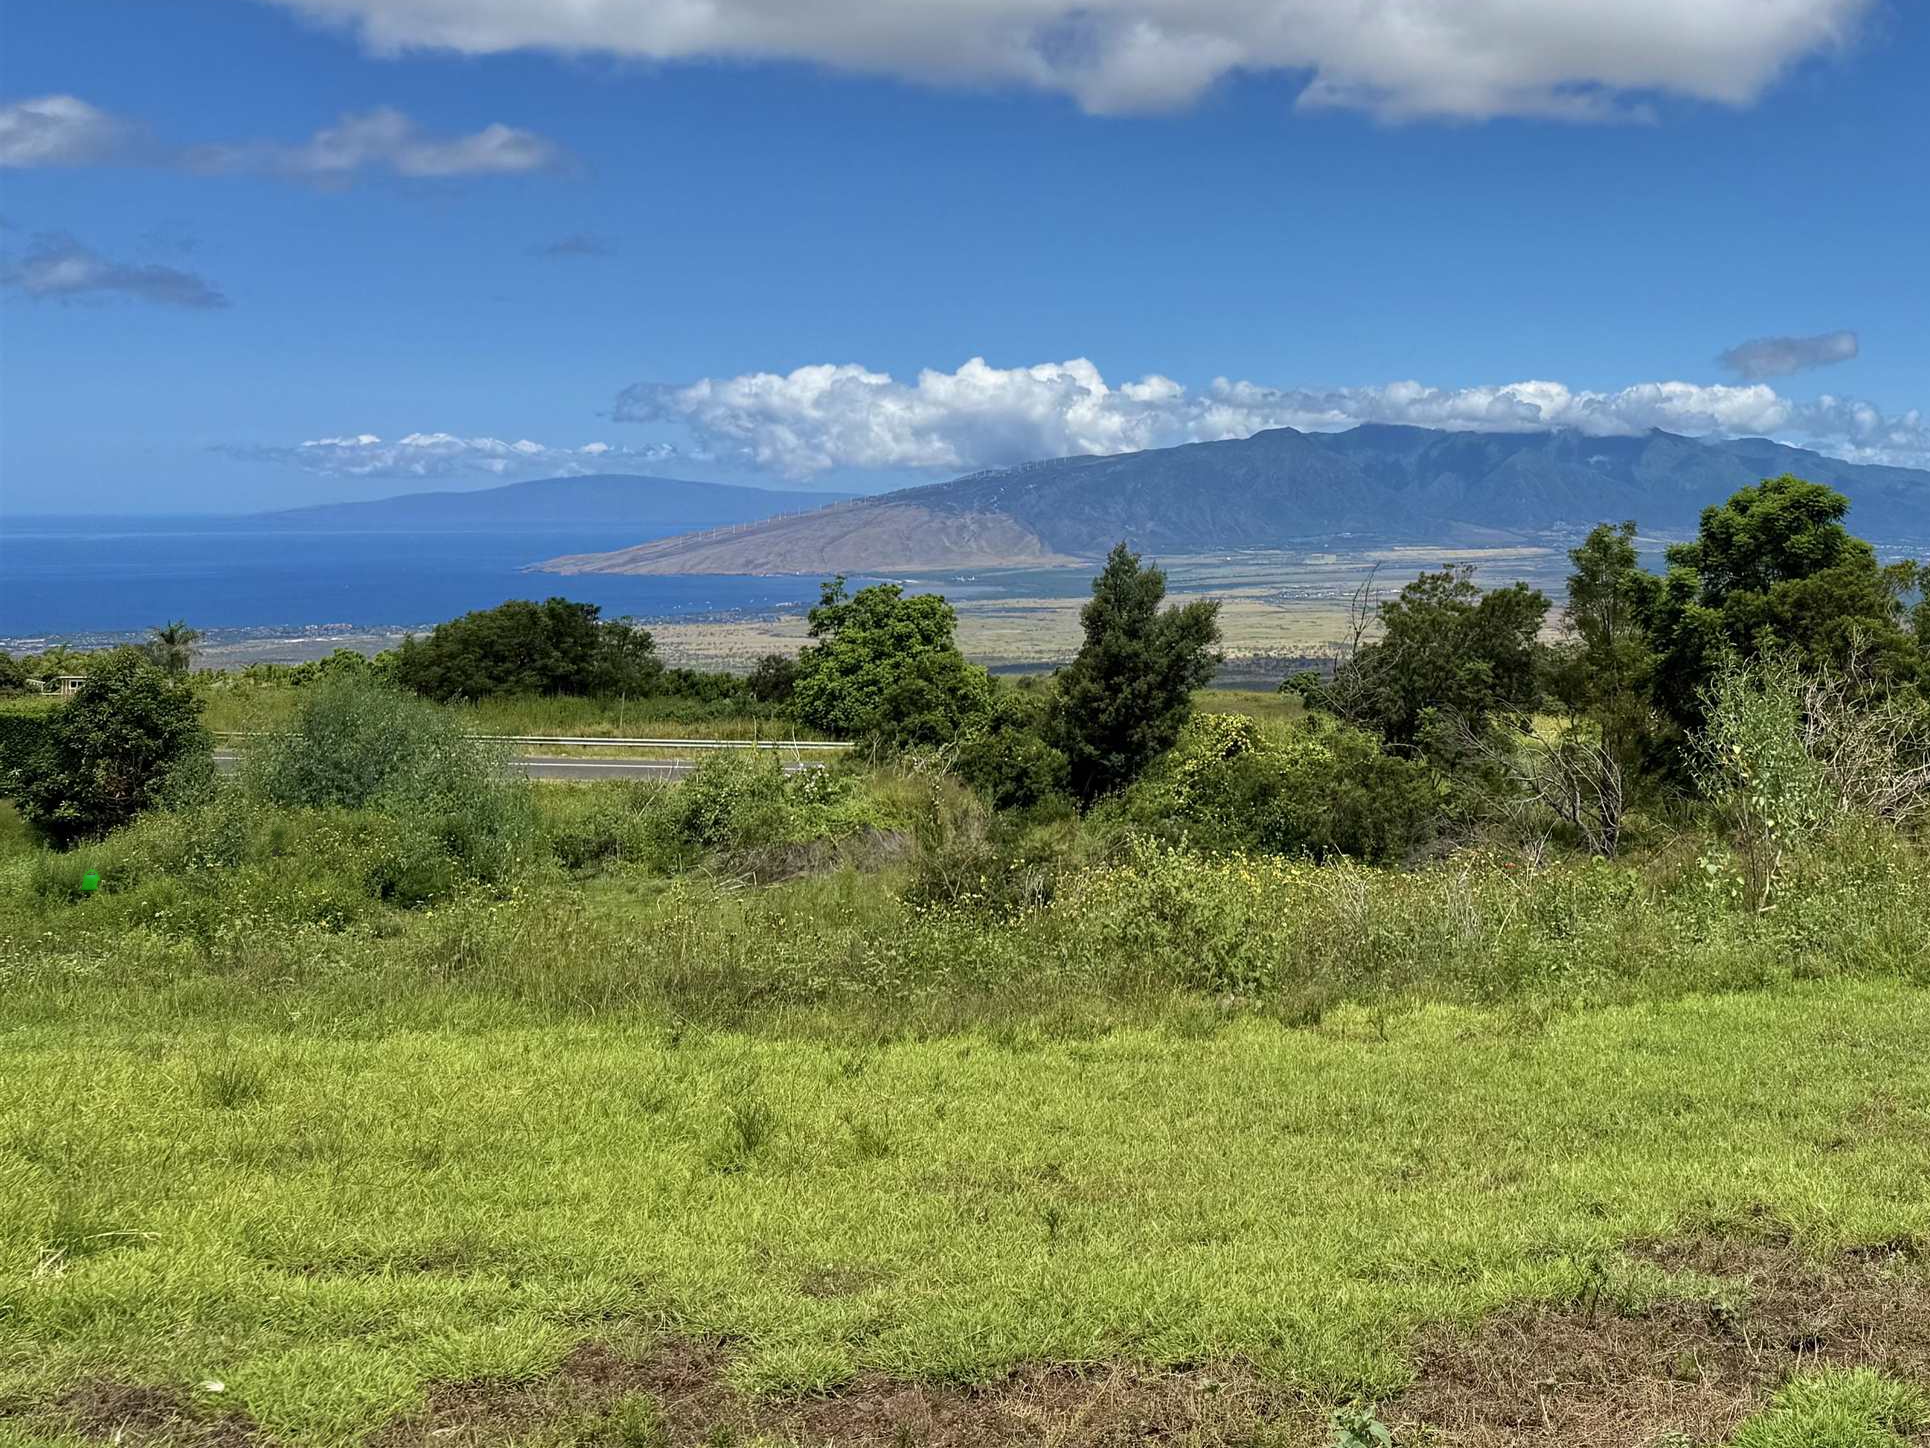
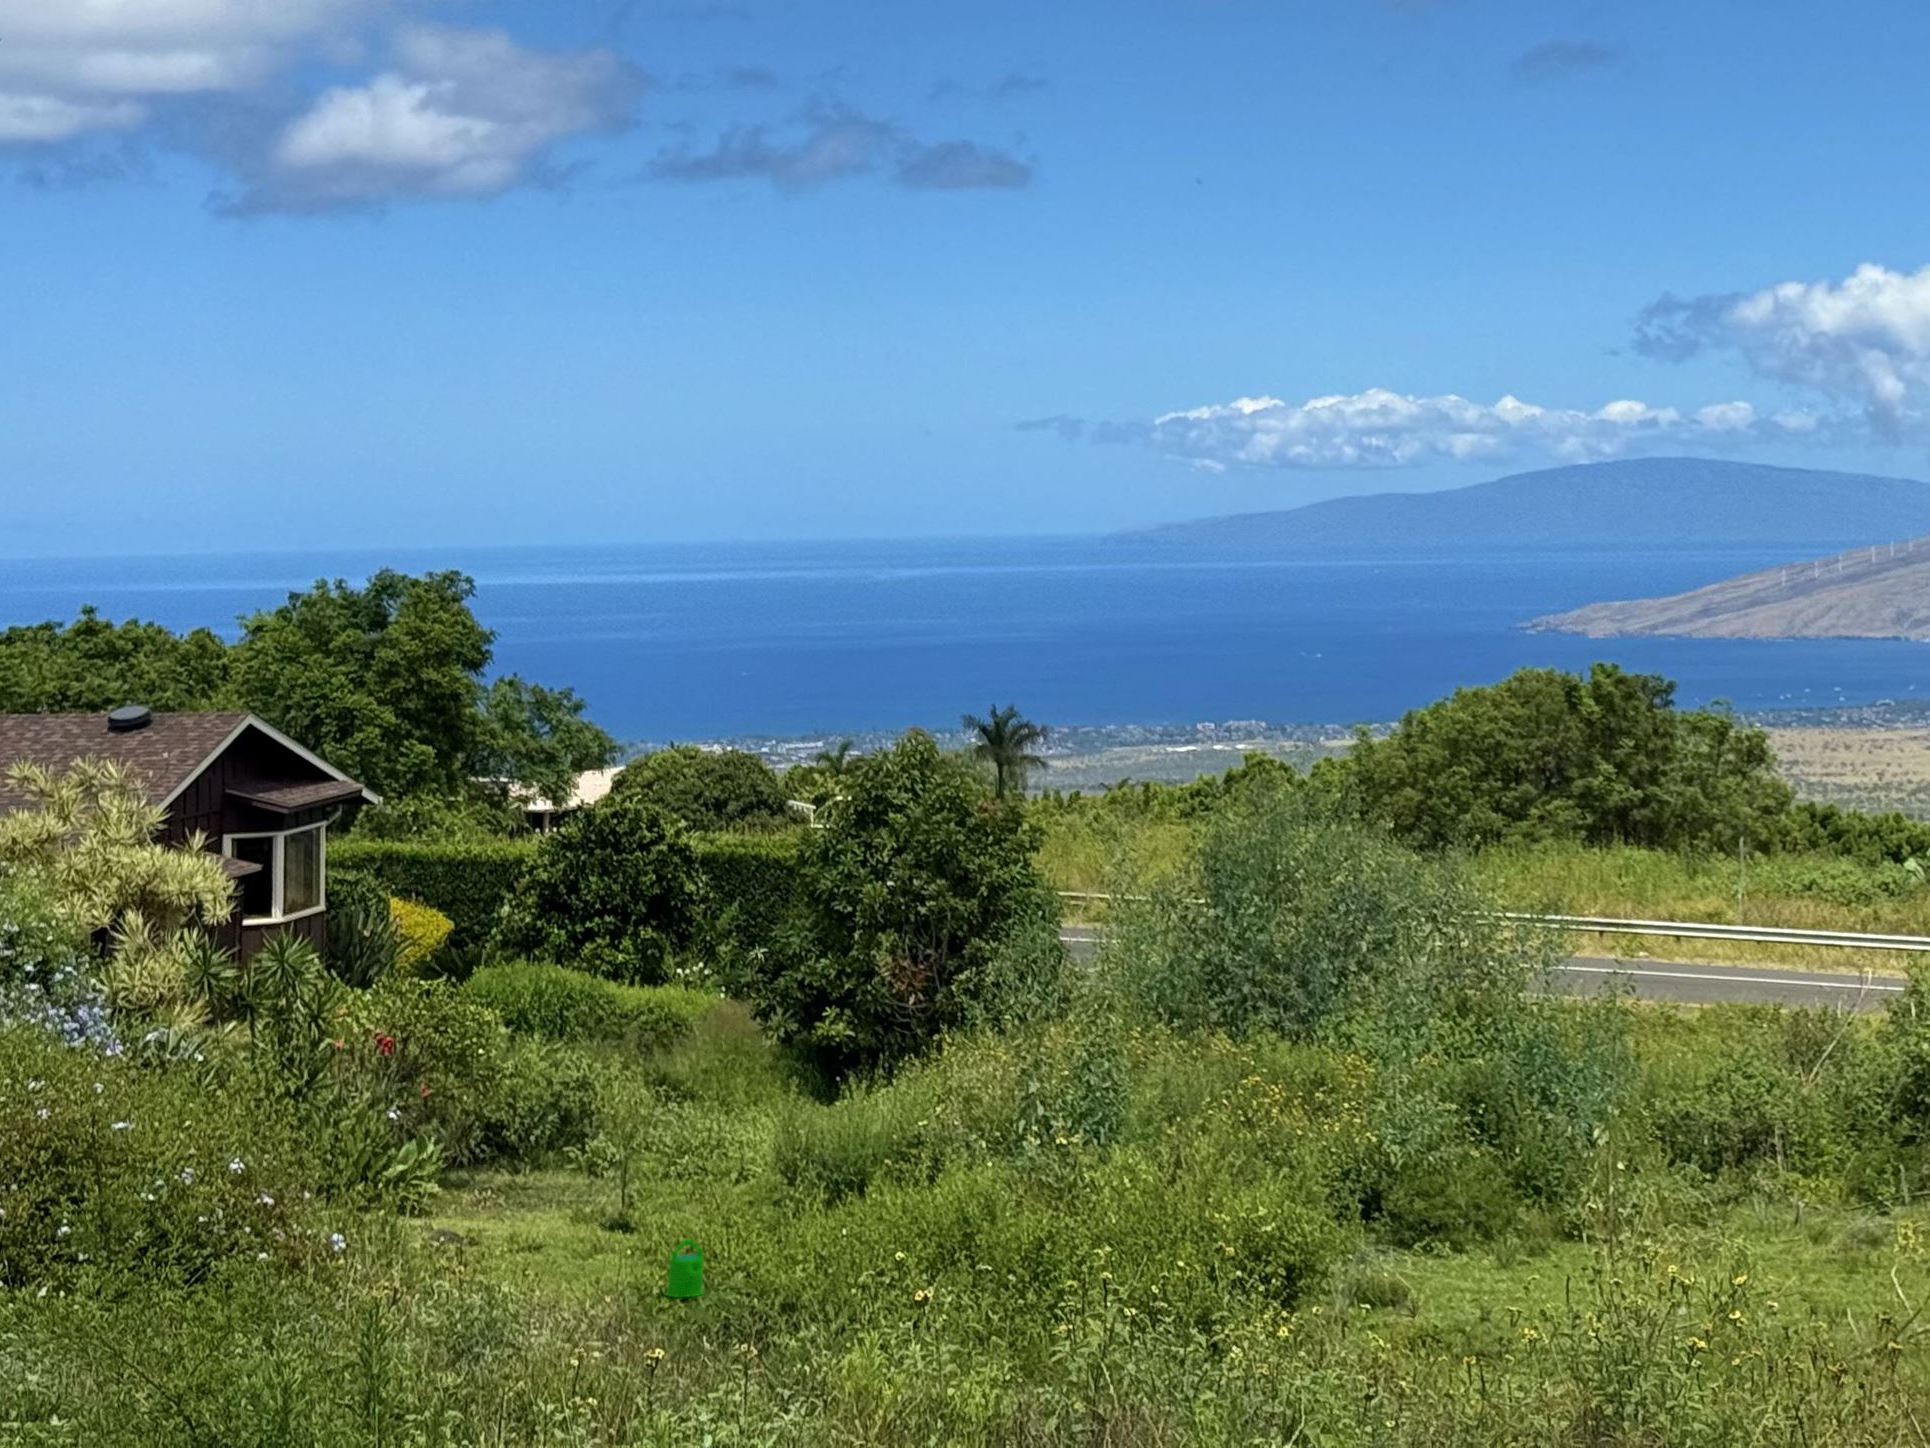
potted plant: present [271,826,285,856] -> none [1096,1115,1158,1212]

